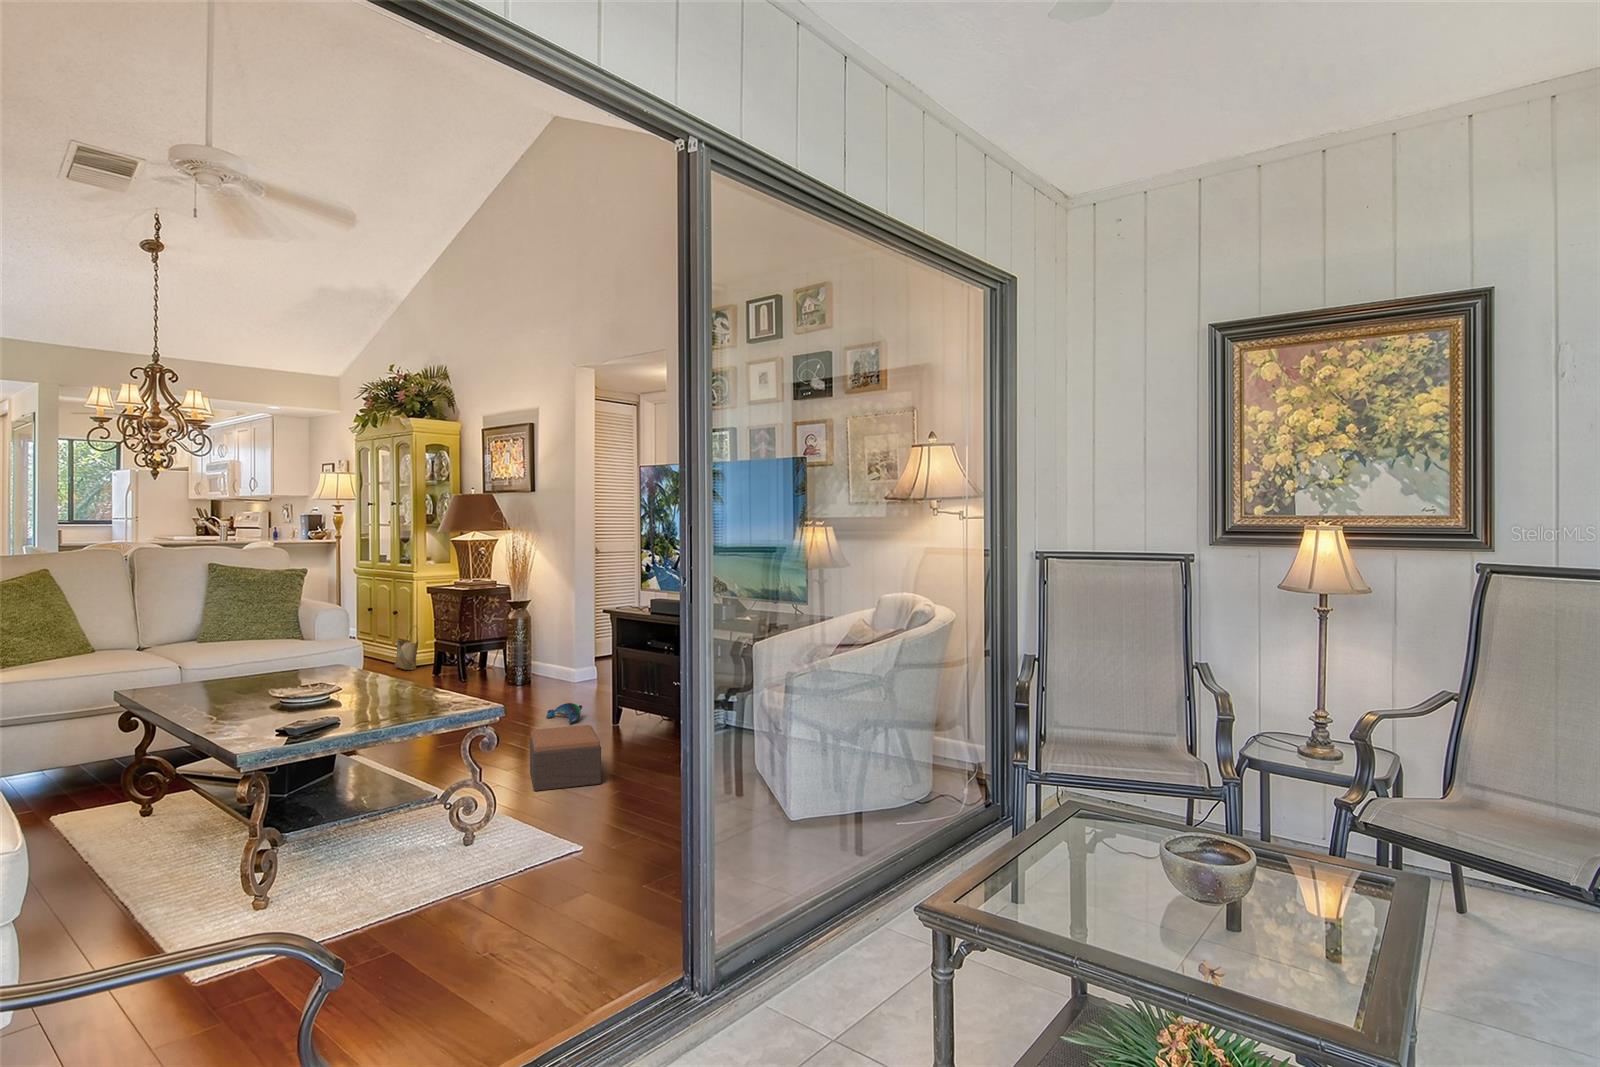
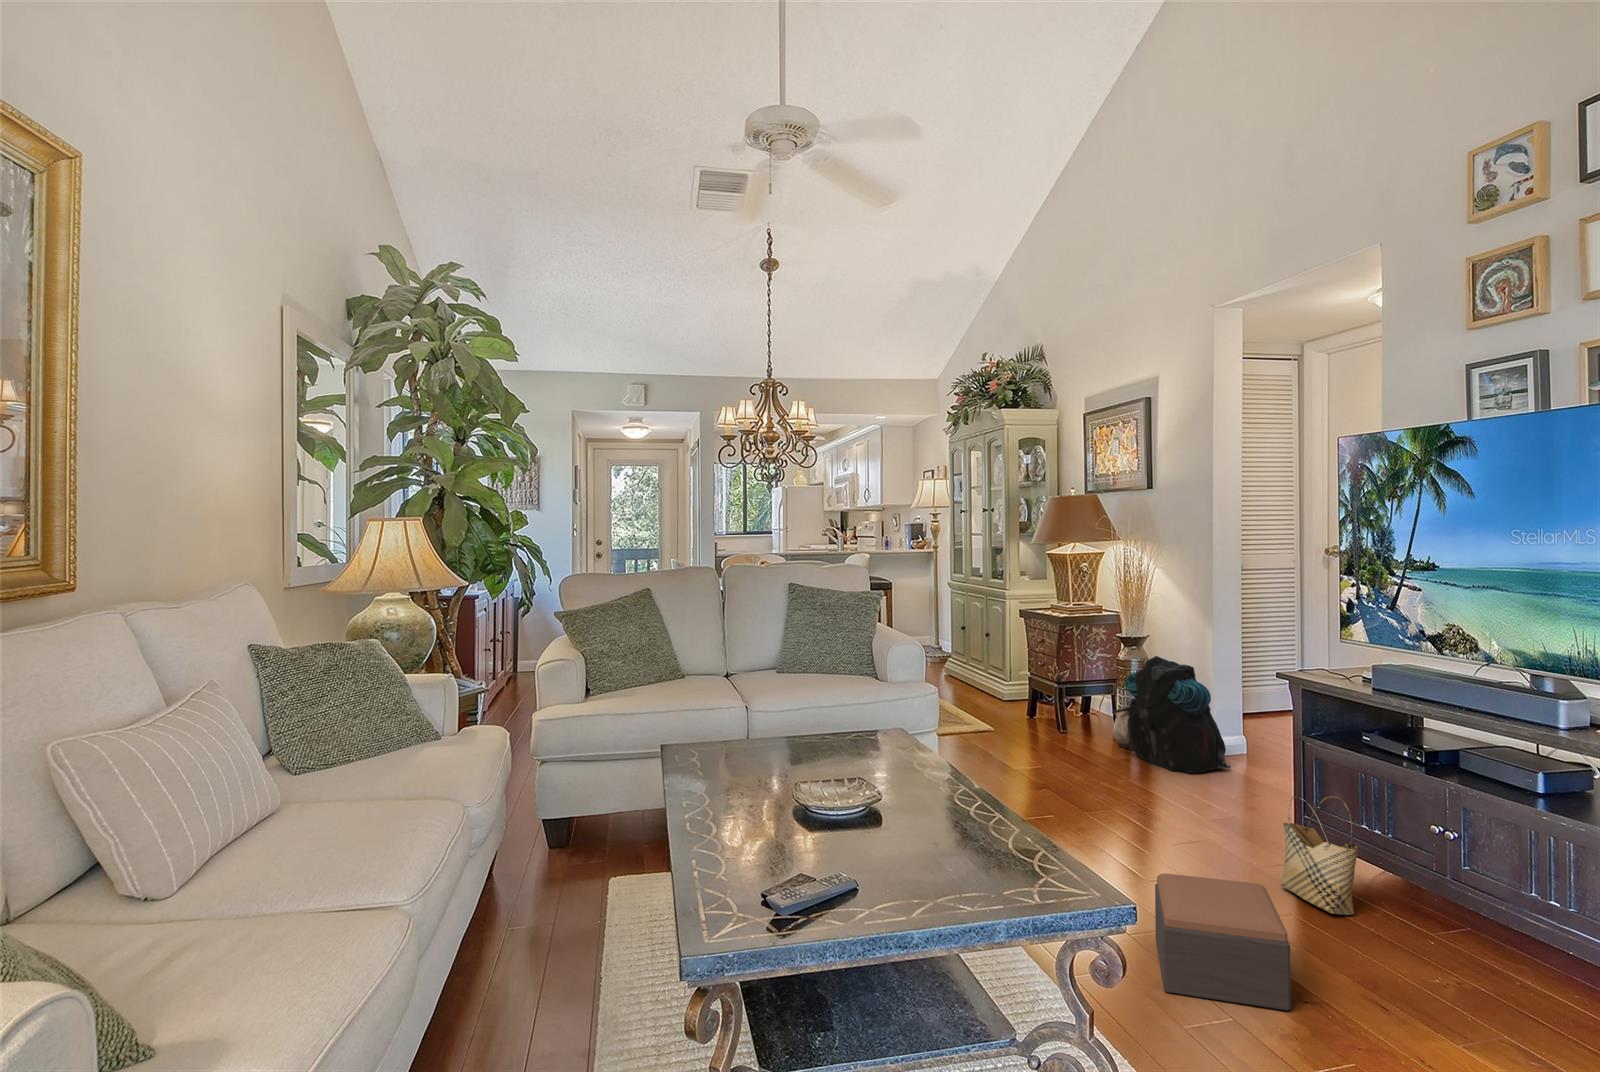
backpack: none [503,613,585,694] -> present [1112,656,1231,773]
woven basket: present [395,629,418,670] -> present [1280,796,1359,915]
plush toy: present [546,703,582,724] -> none [1175,803,1233,841]

